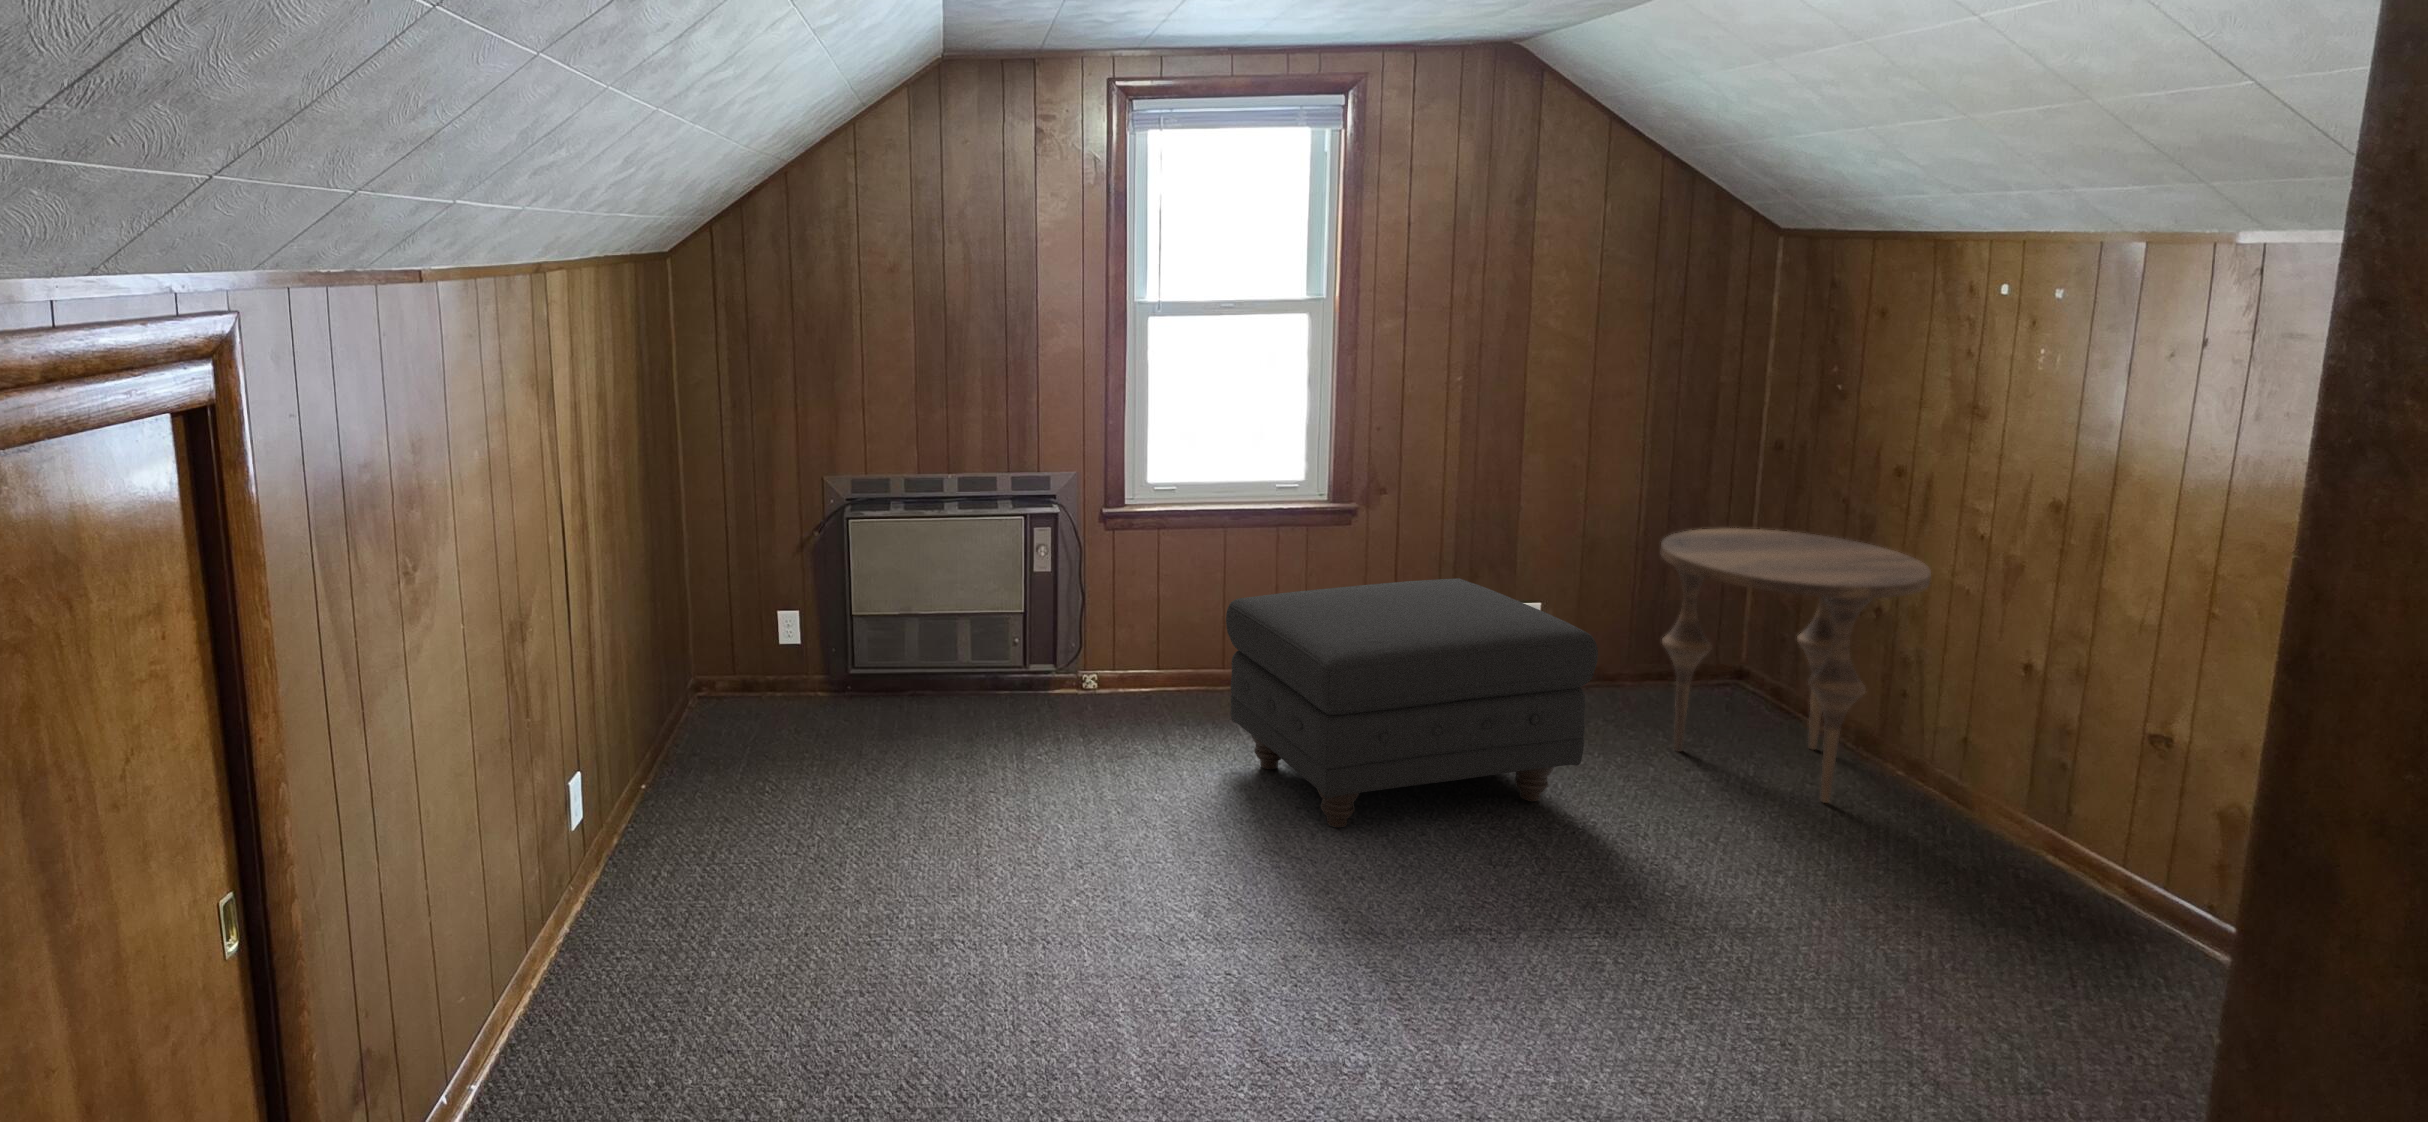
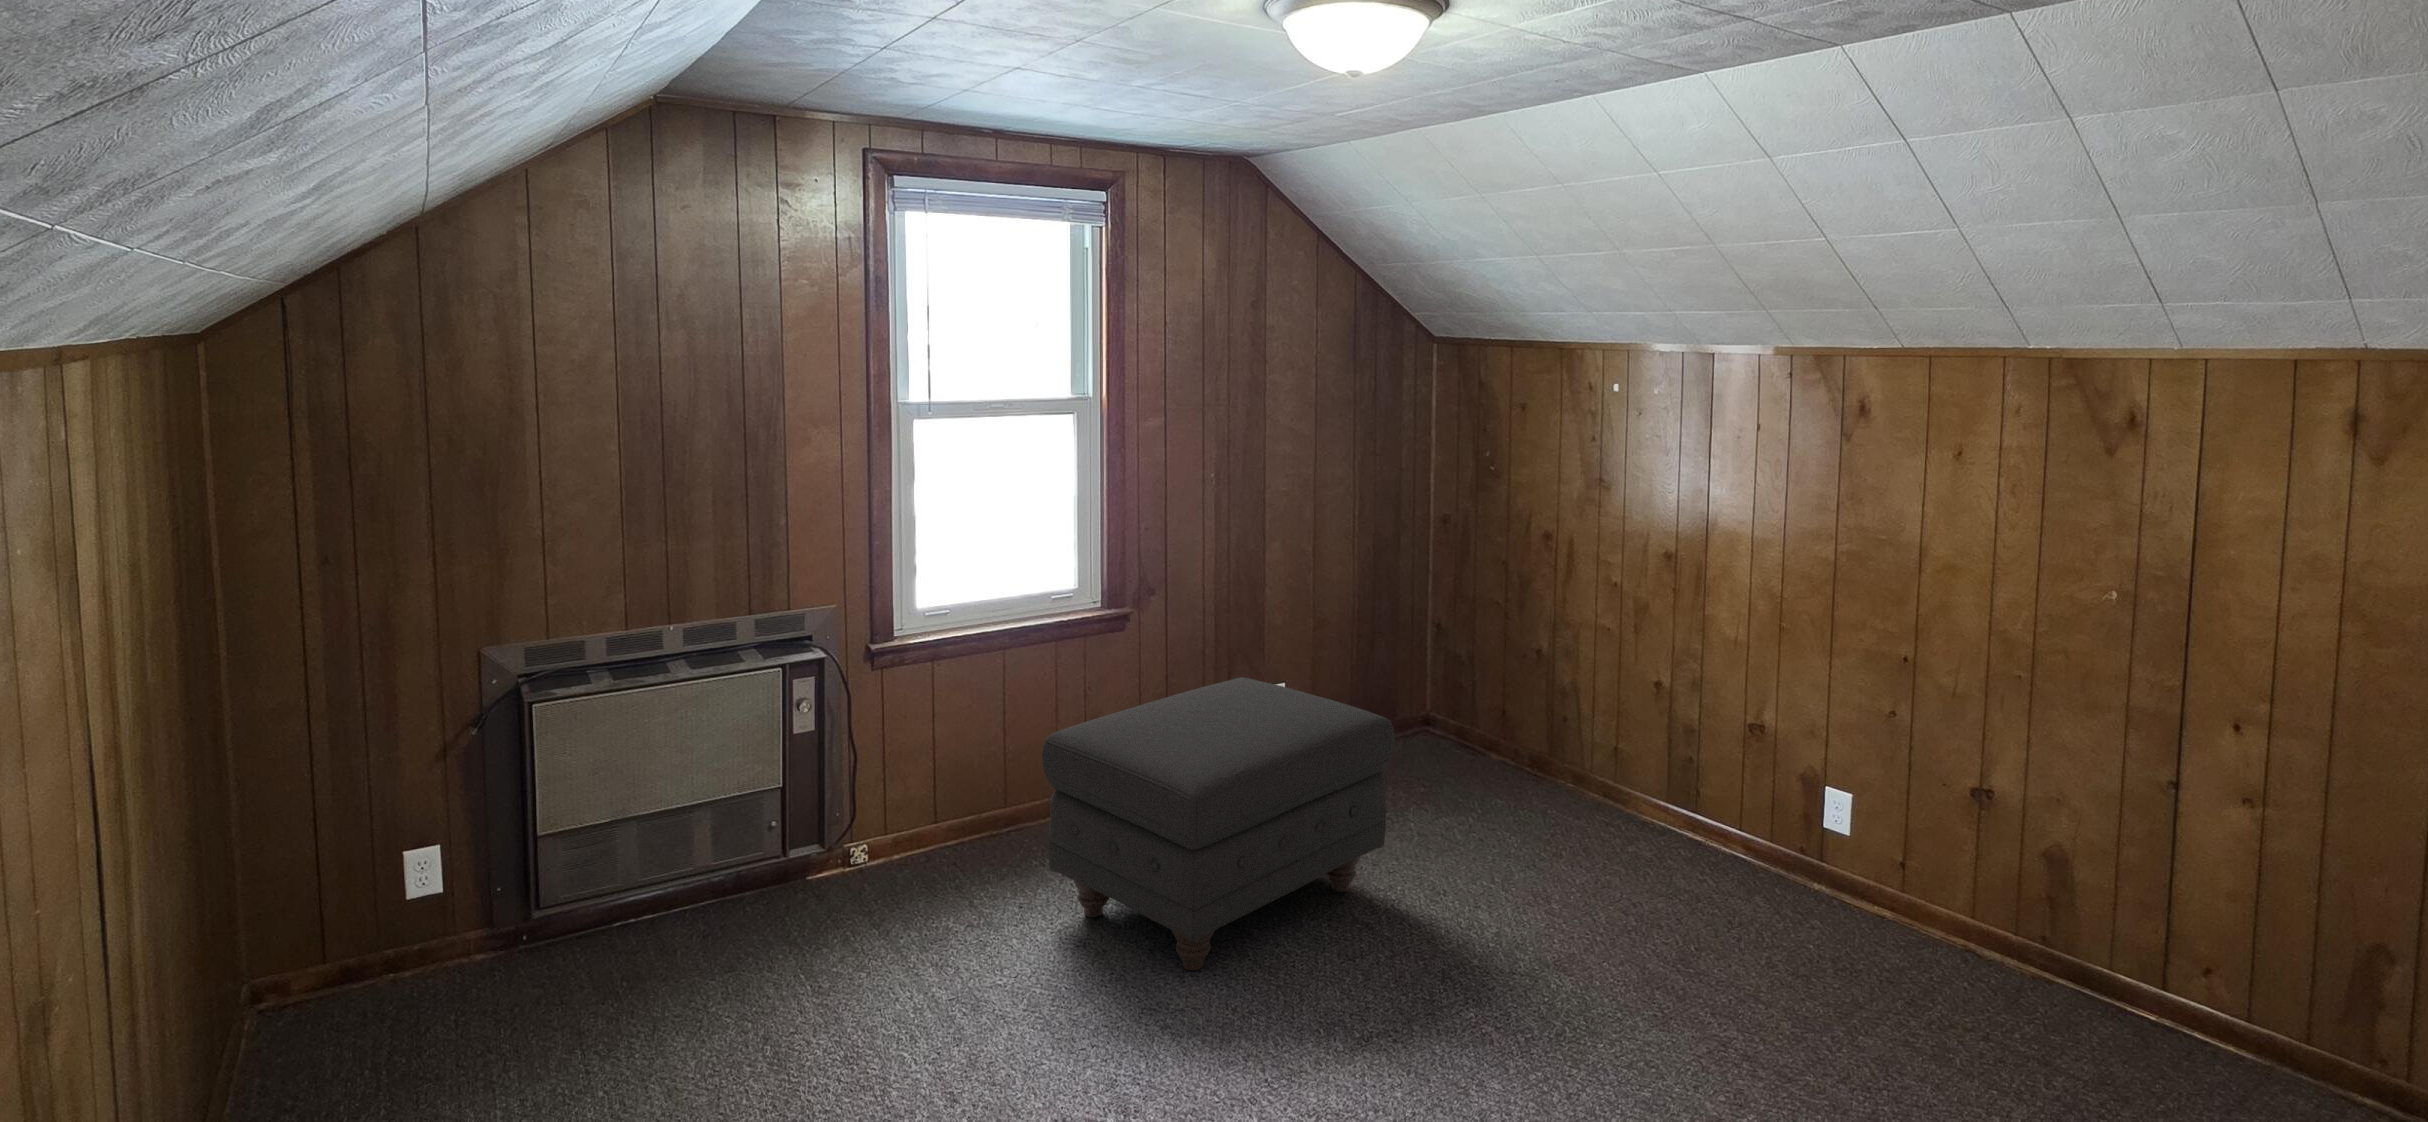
side table: present [1661,528,1931,803] -> none [1398,600,1597,836]

